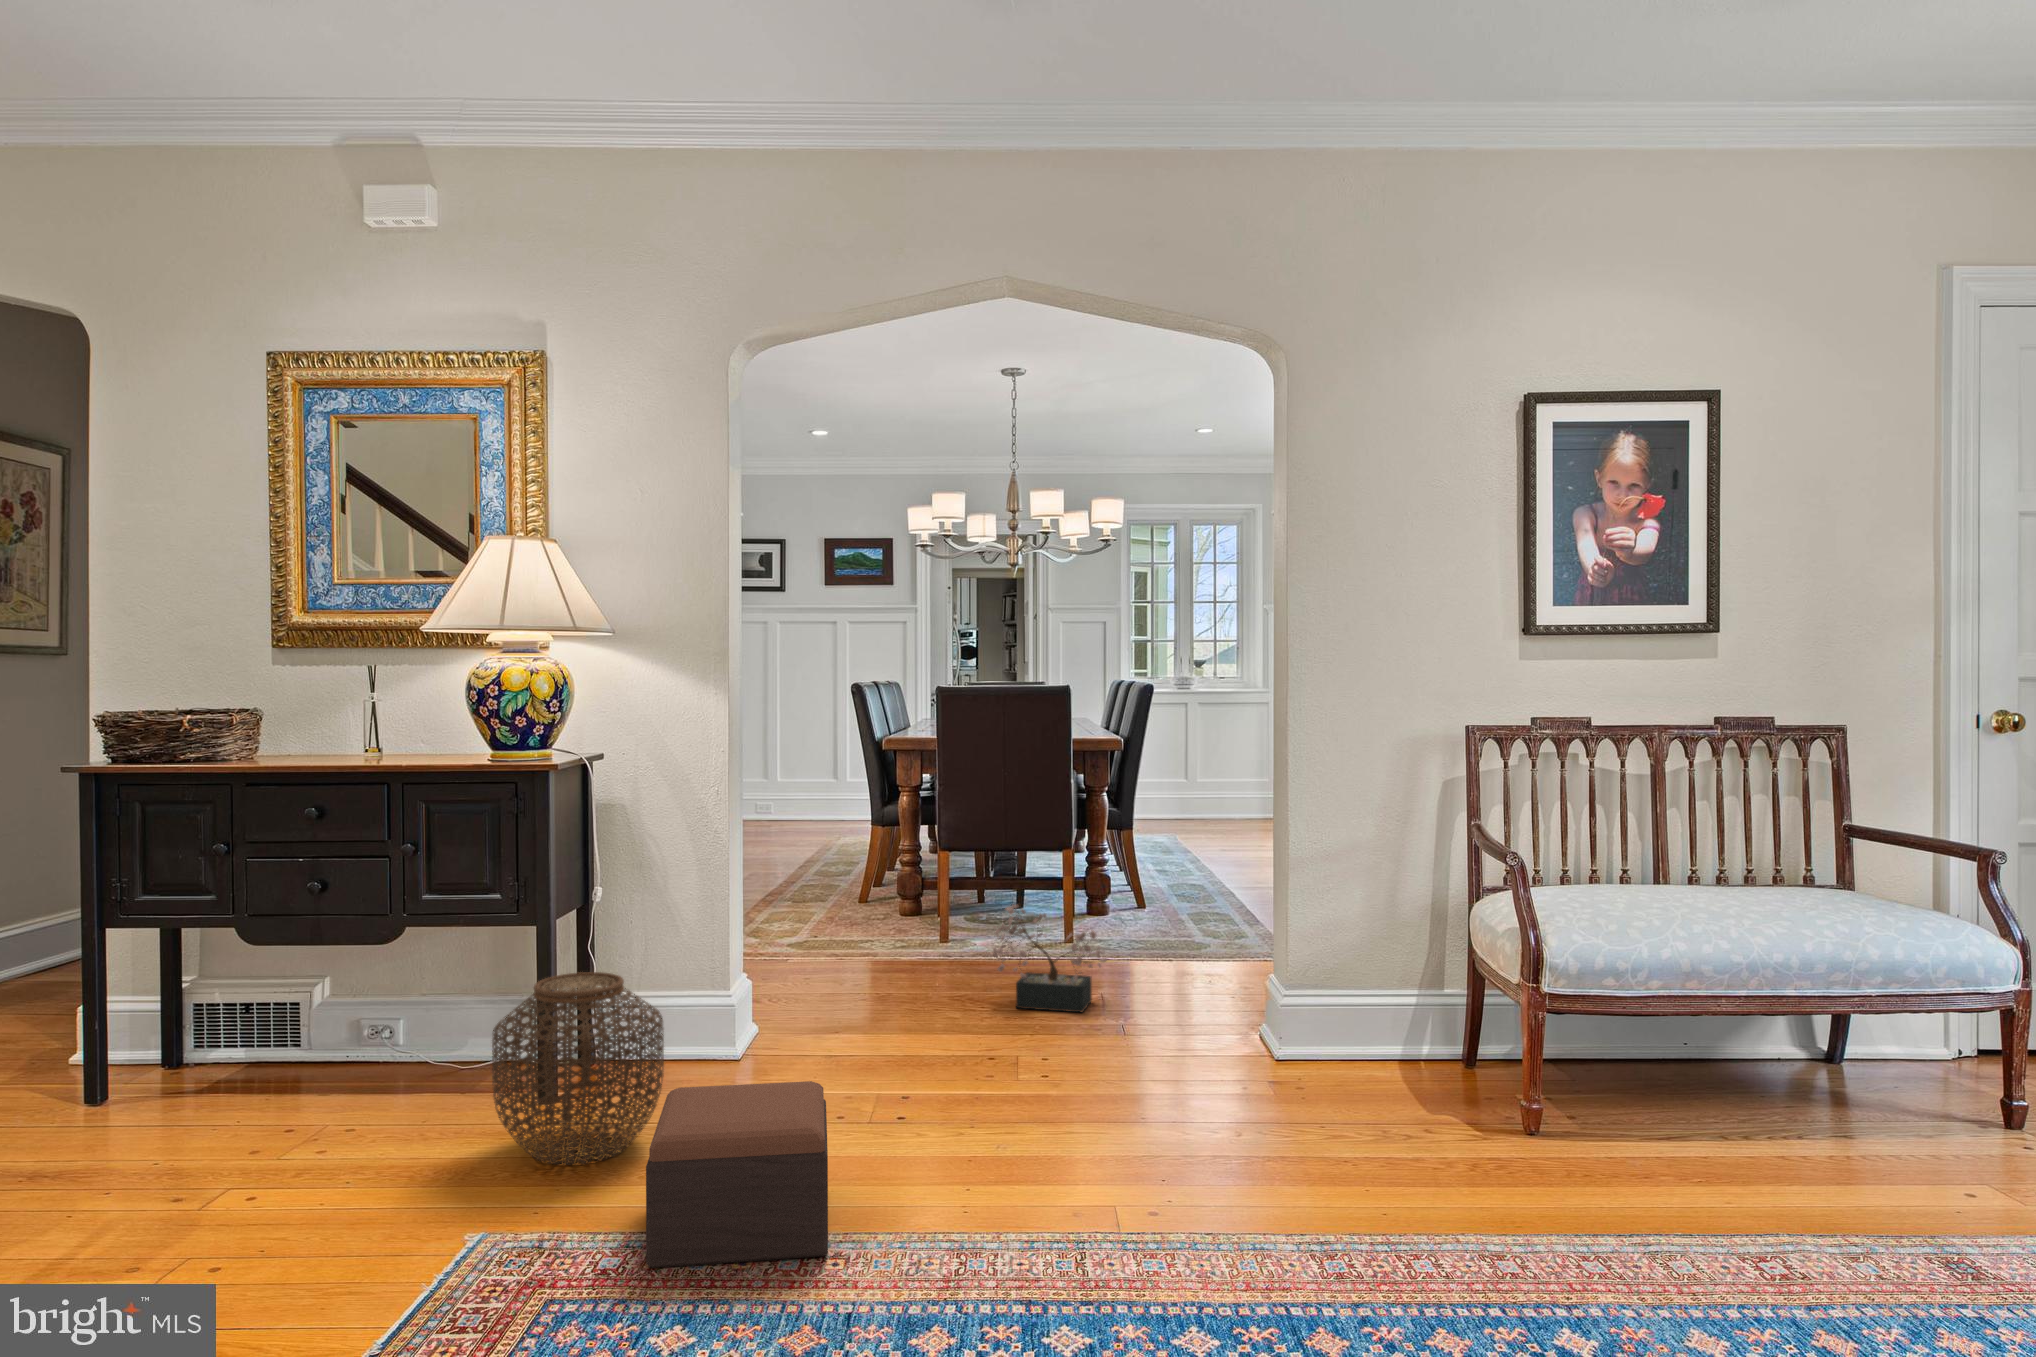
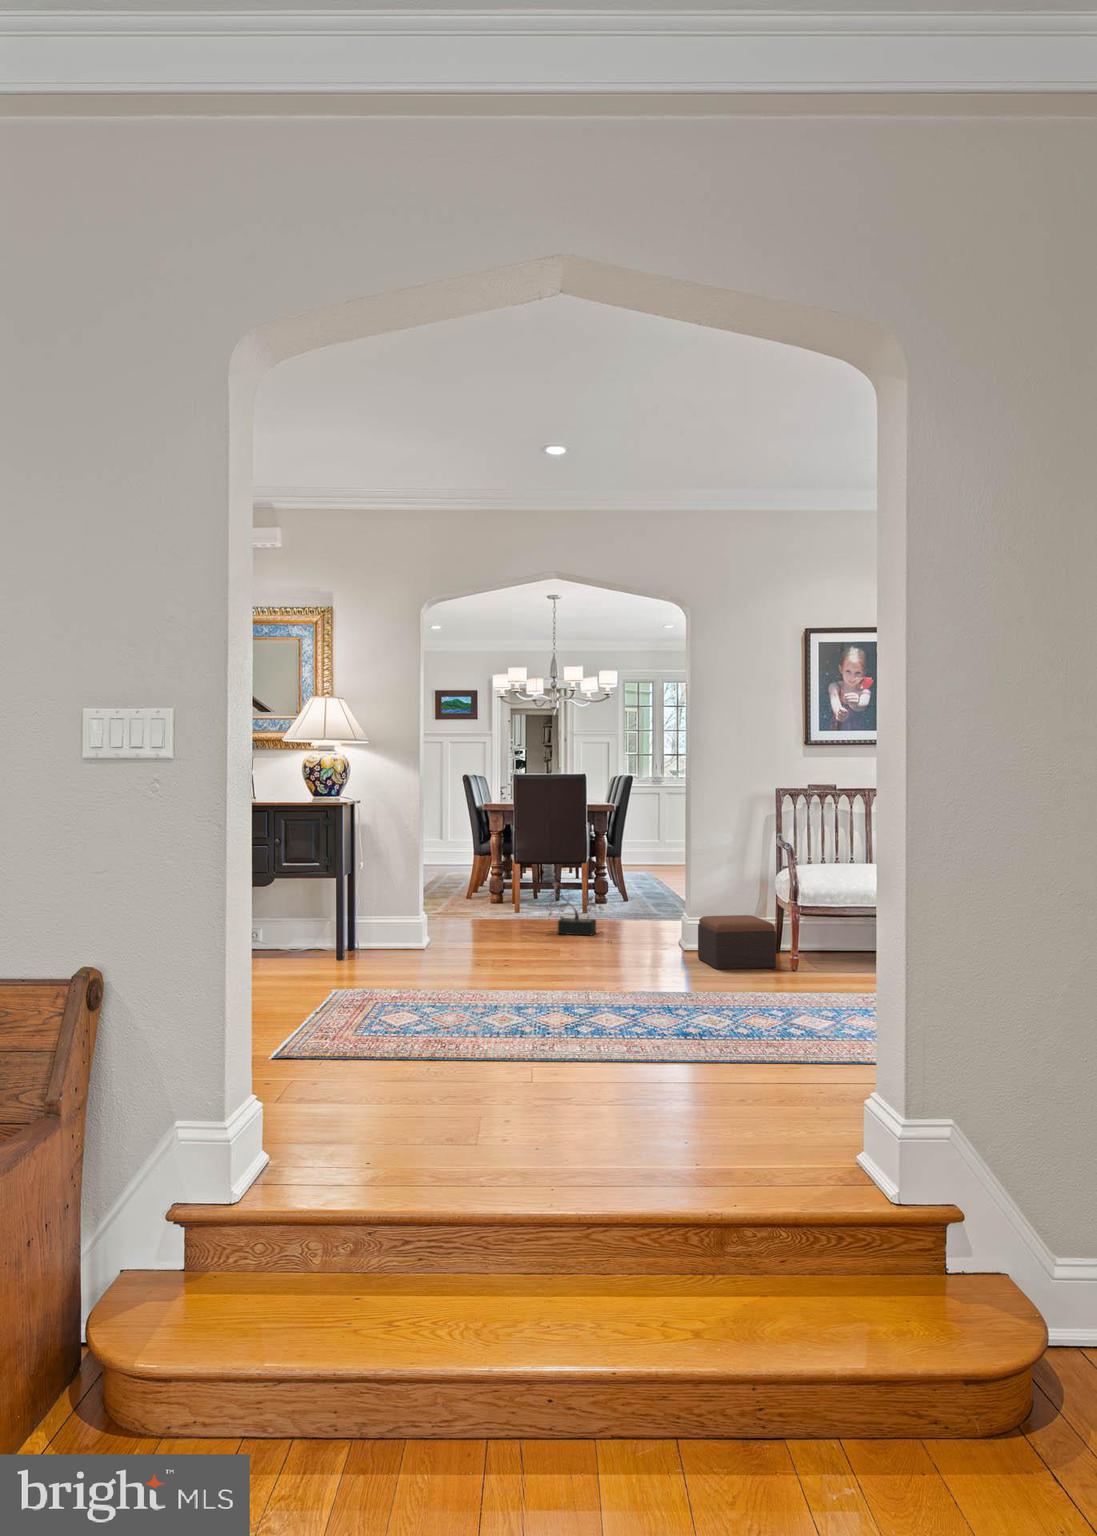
woven basket: present [492,972,664,1165] -> none [330,892,404,973]
footstool: present [646,1081,828,1268] -> present [698,915,776,969]

